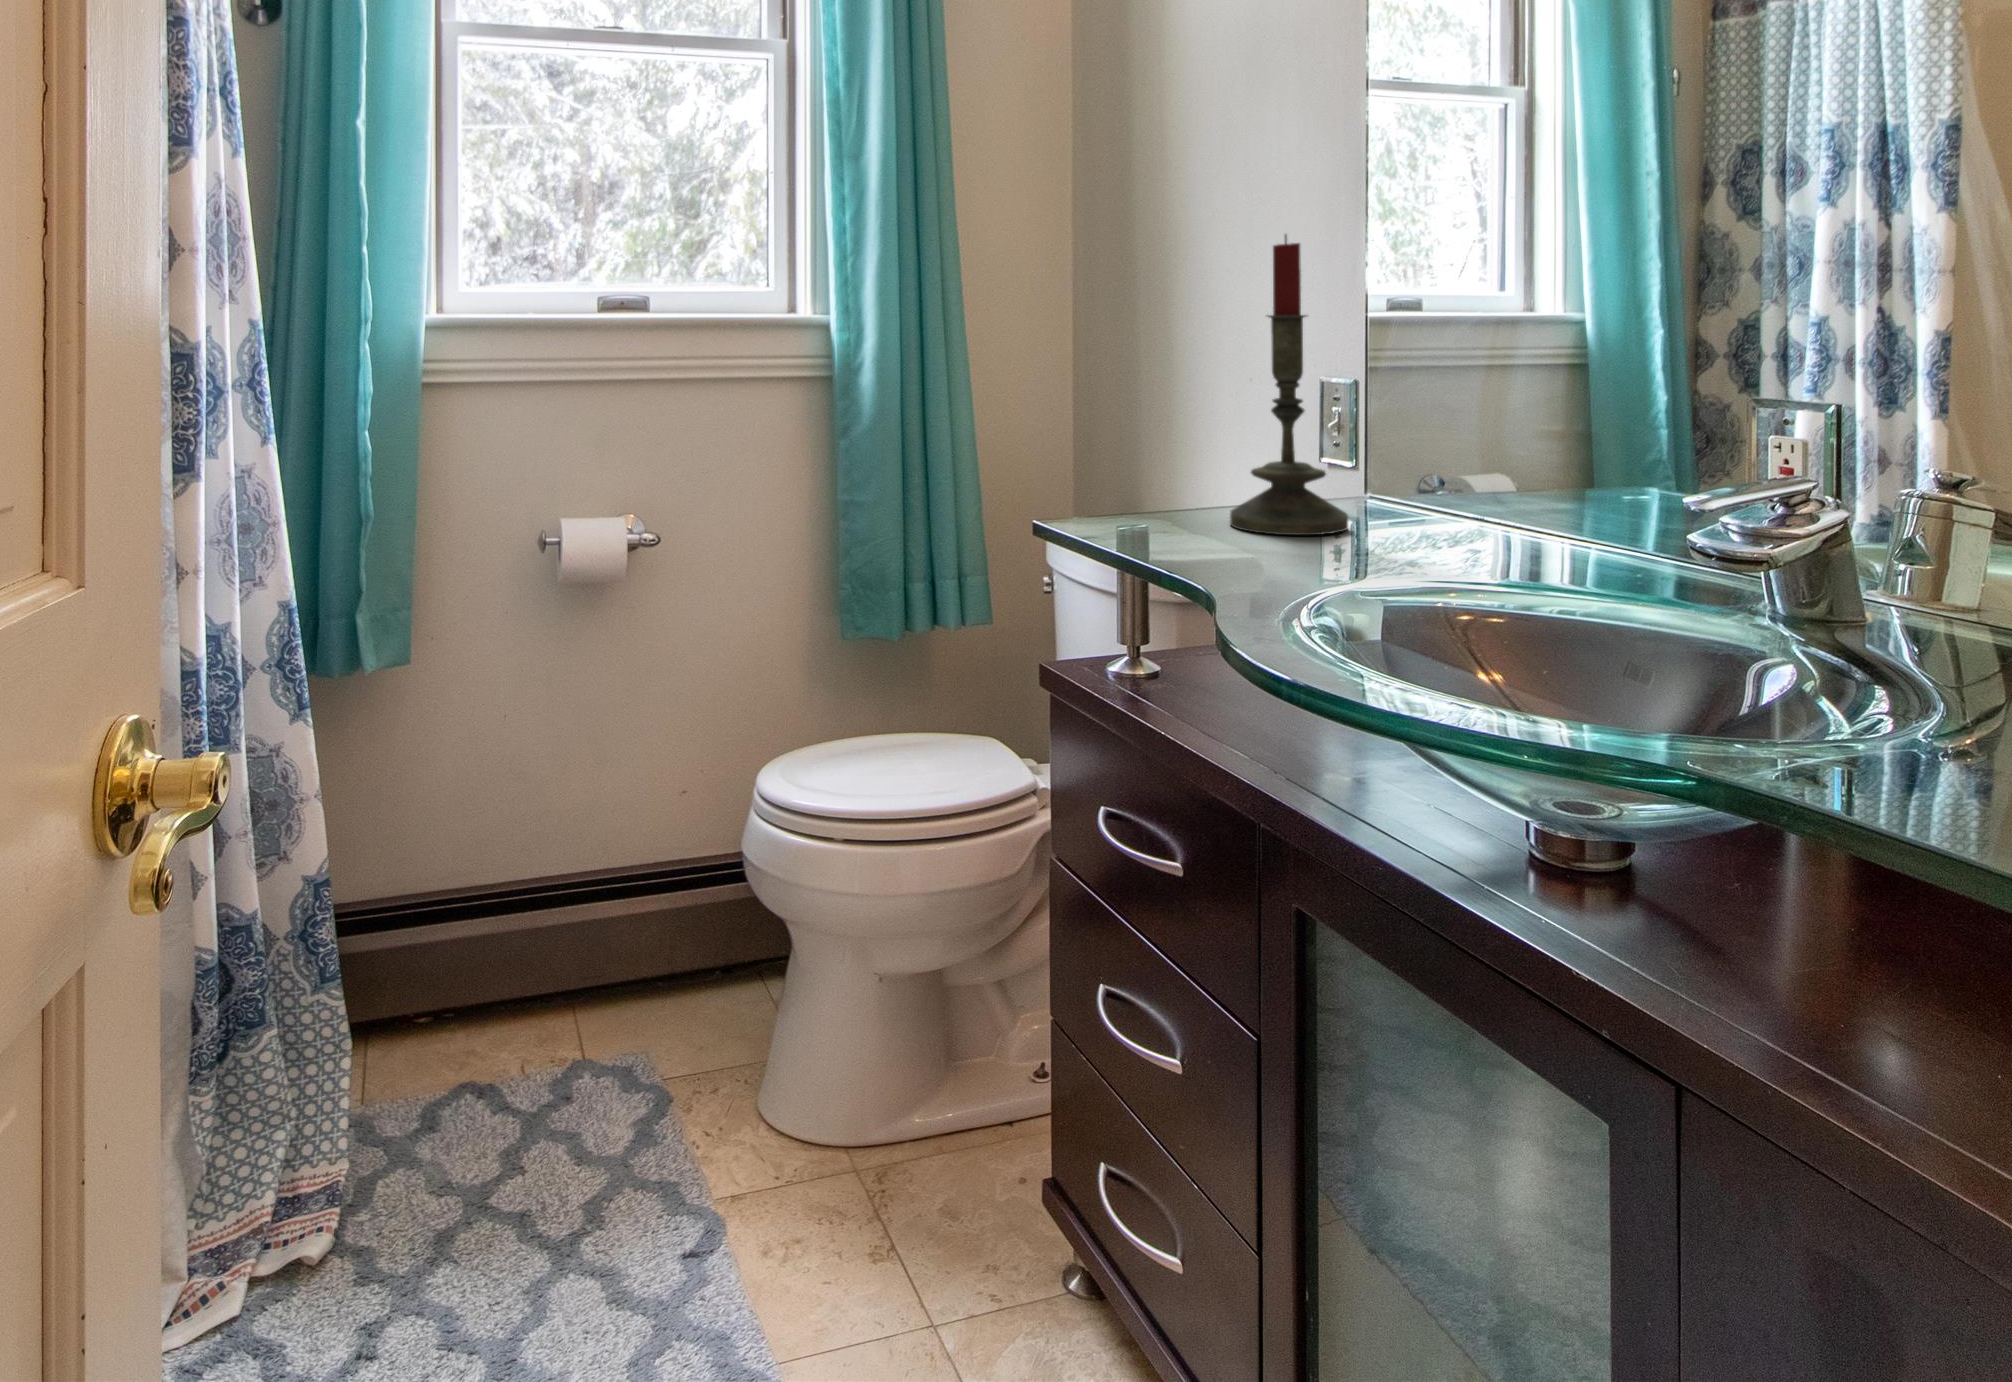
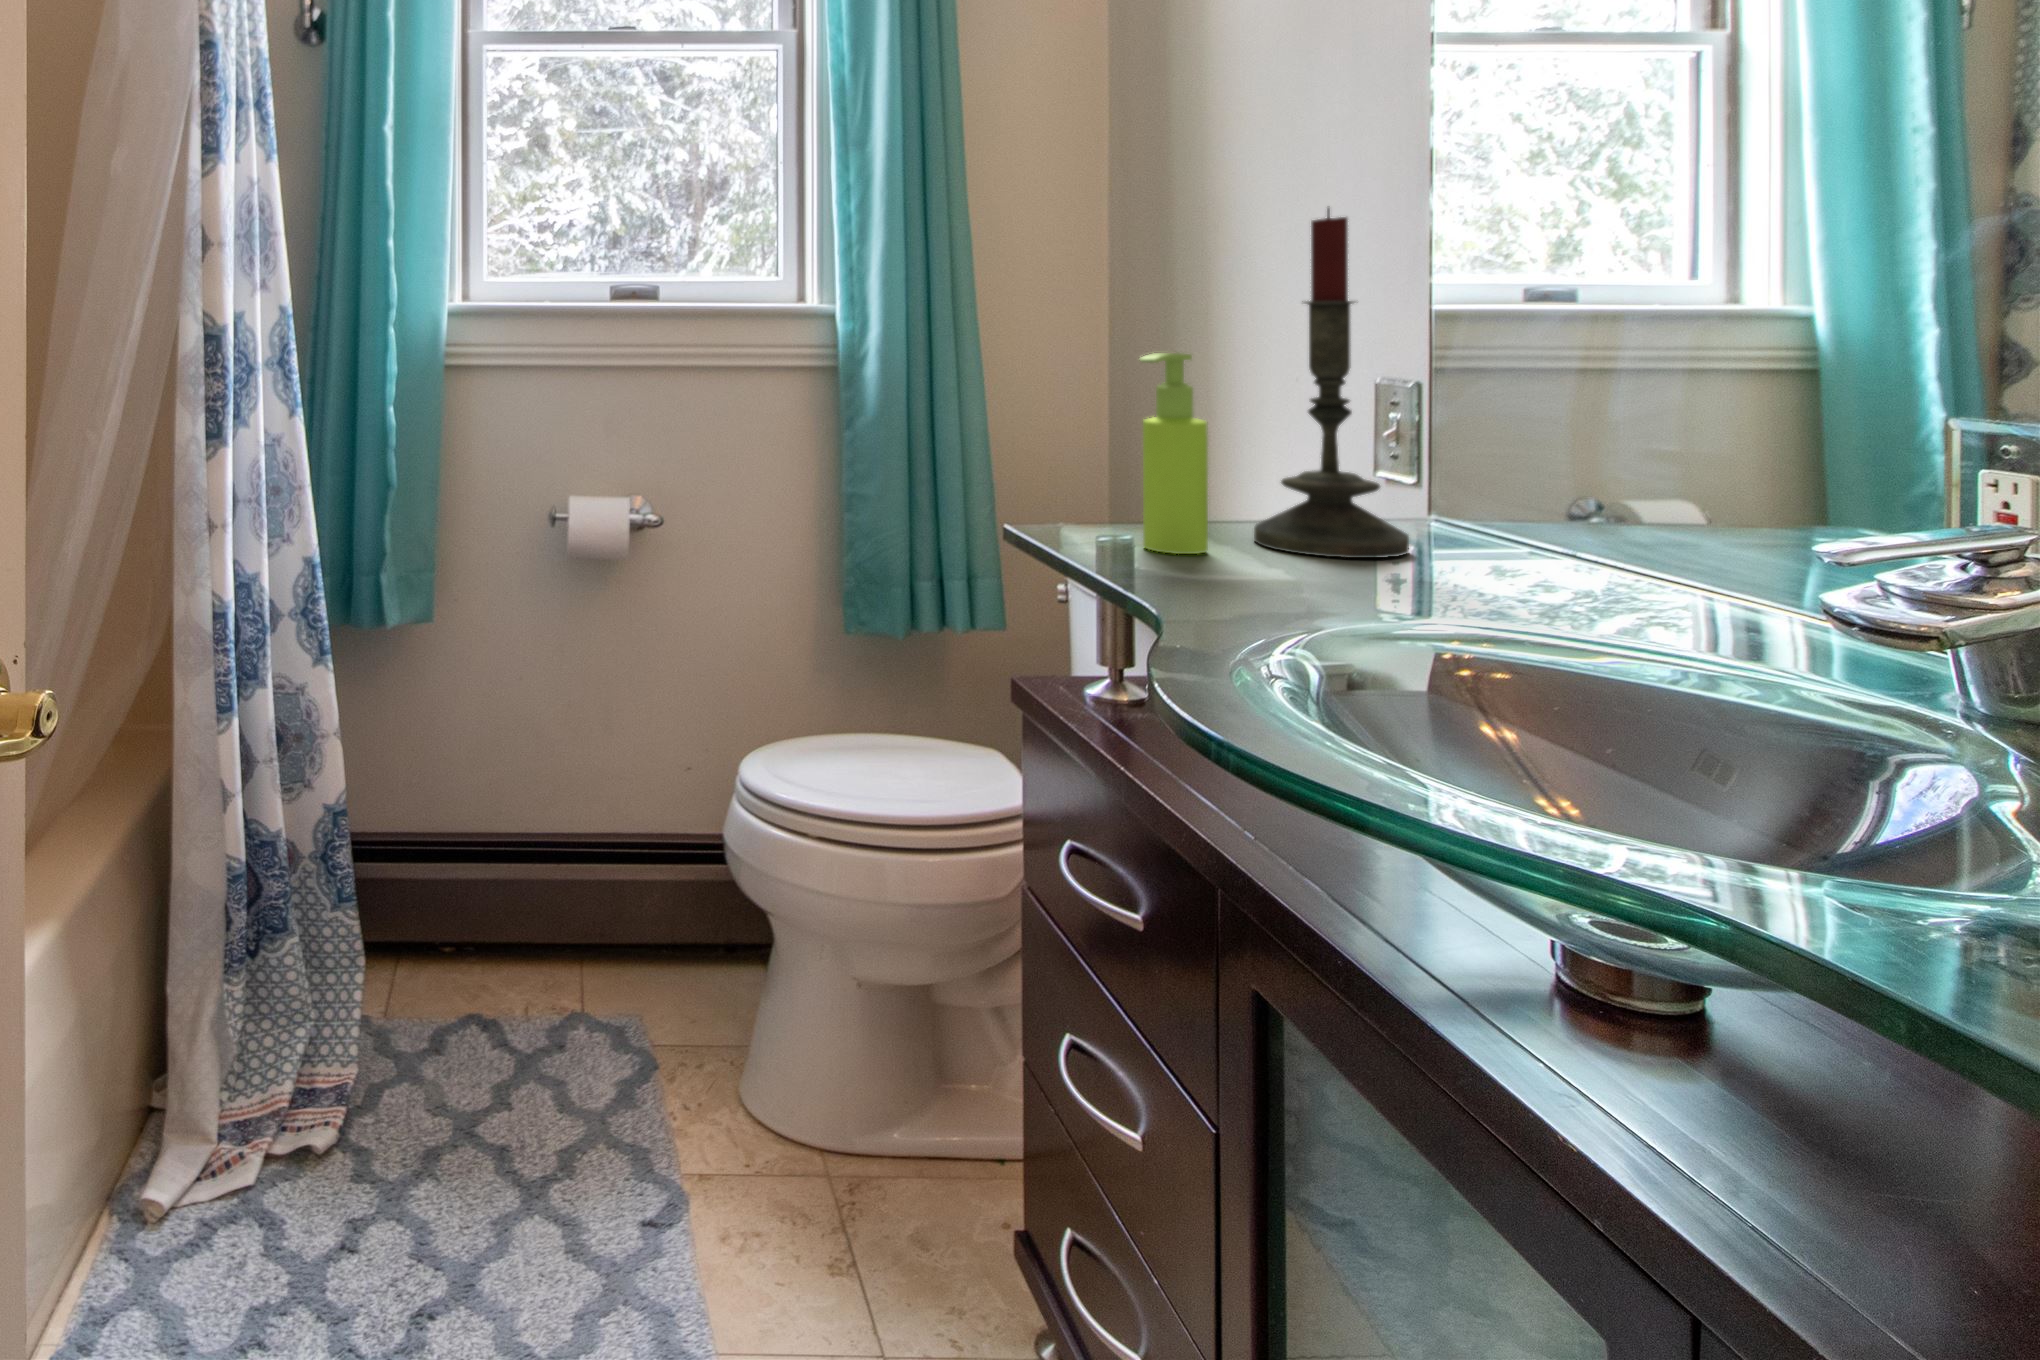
soap dispenser: none [1146,361,1200,540] -> present [1140,353,1208,554]

